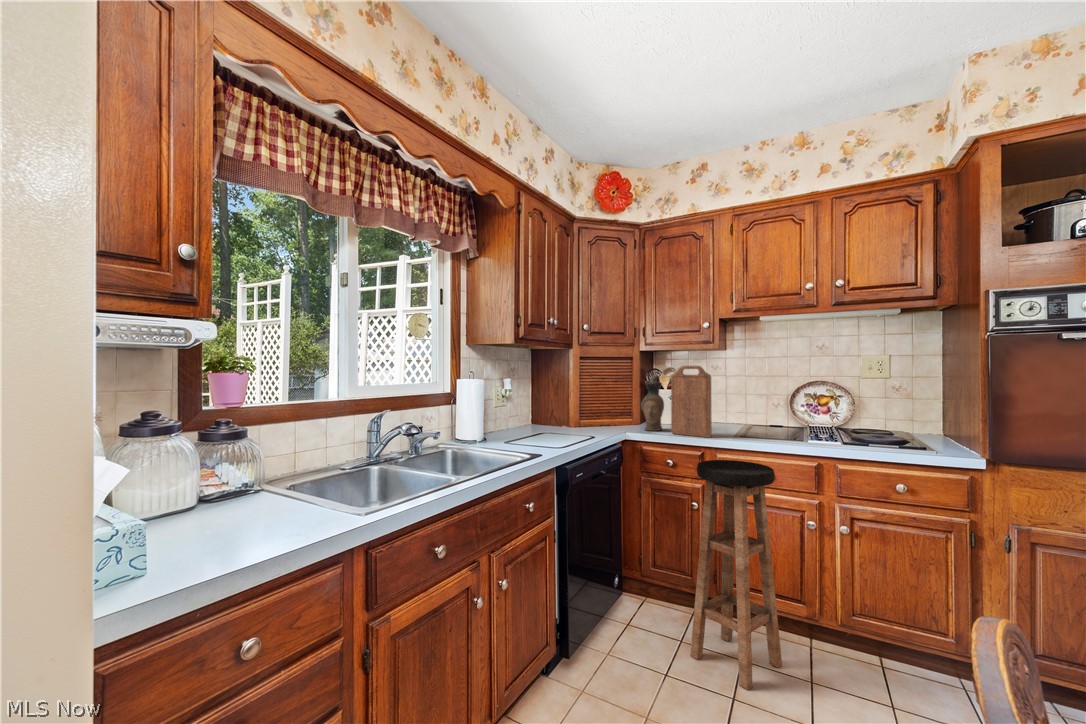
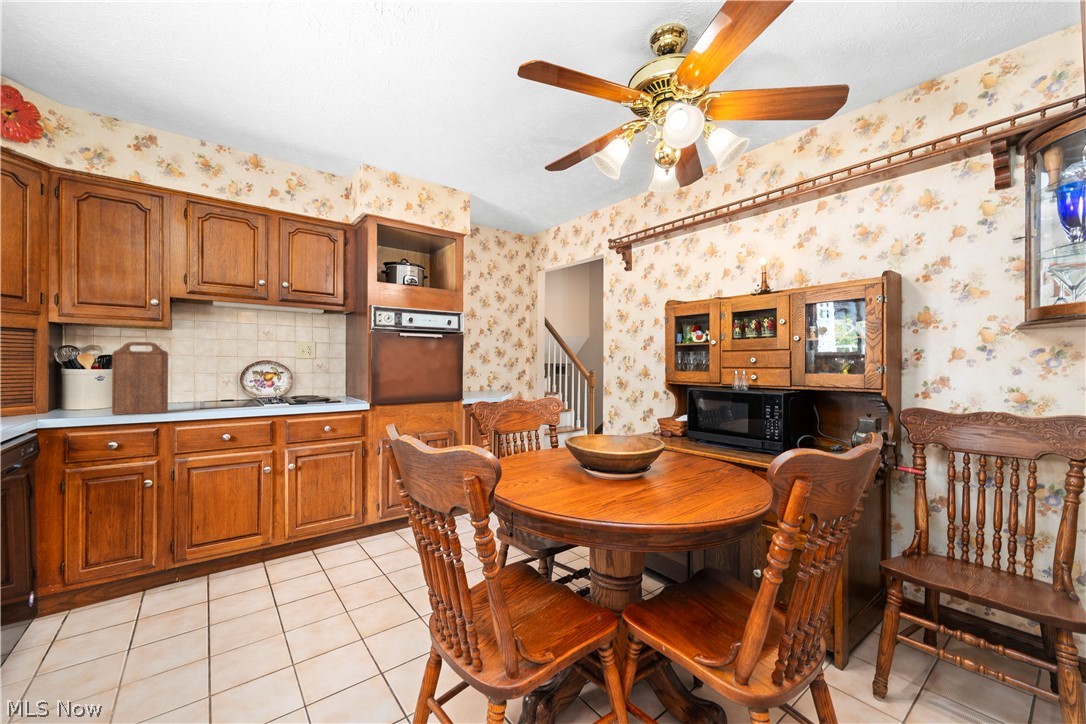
ceramic pitcher: present [641,375,664,431] -> none [60,352,98,415]
bar stool: present [690,460,782,690] -> none [152,427,245,623]

